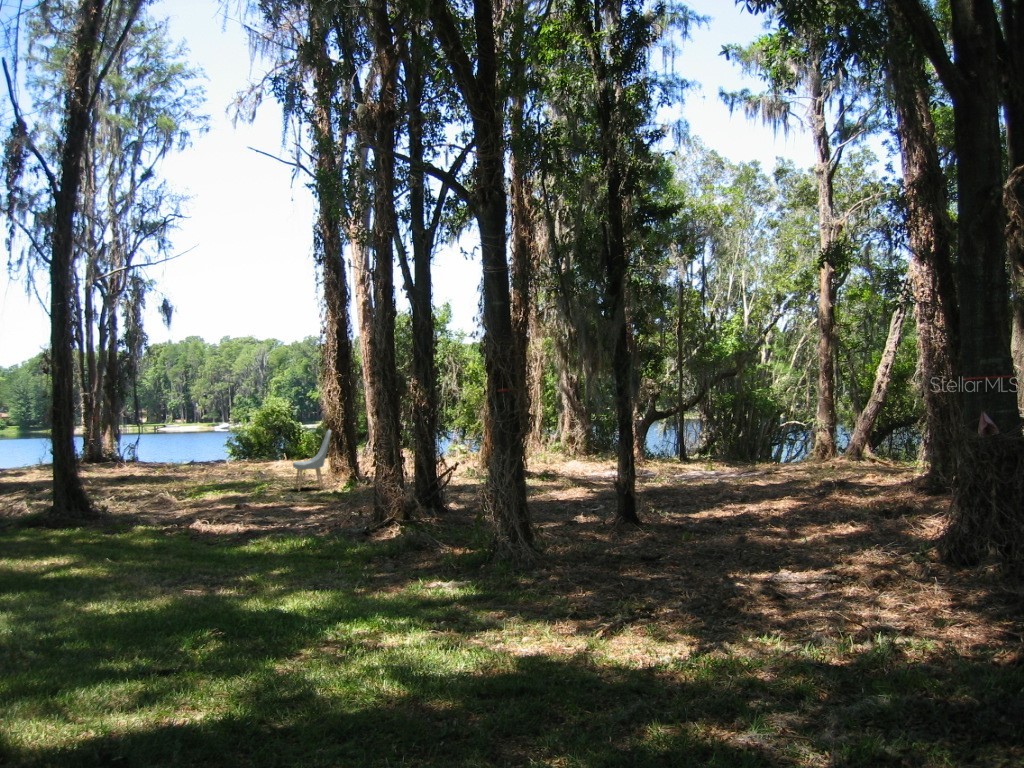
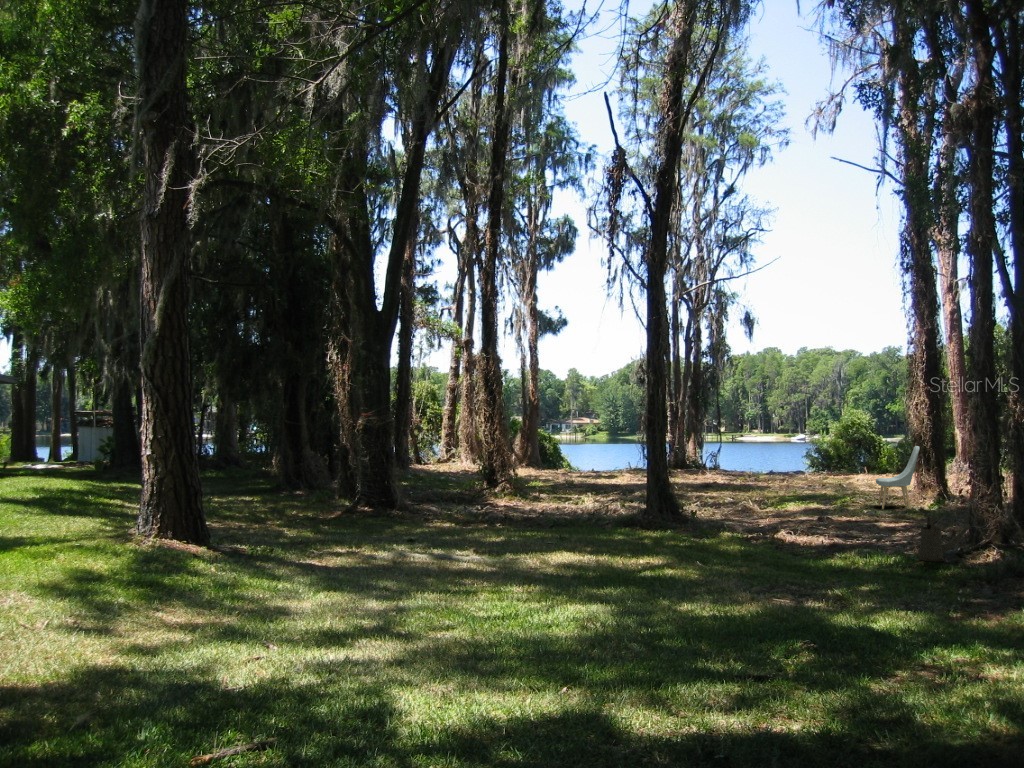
watering can: none [324,495,375,539] -> present [912,516,970,562]

